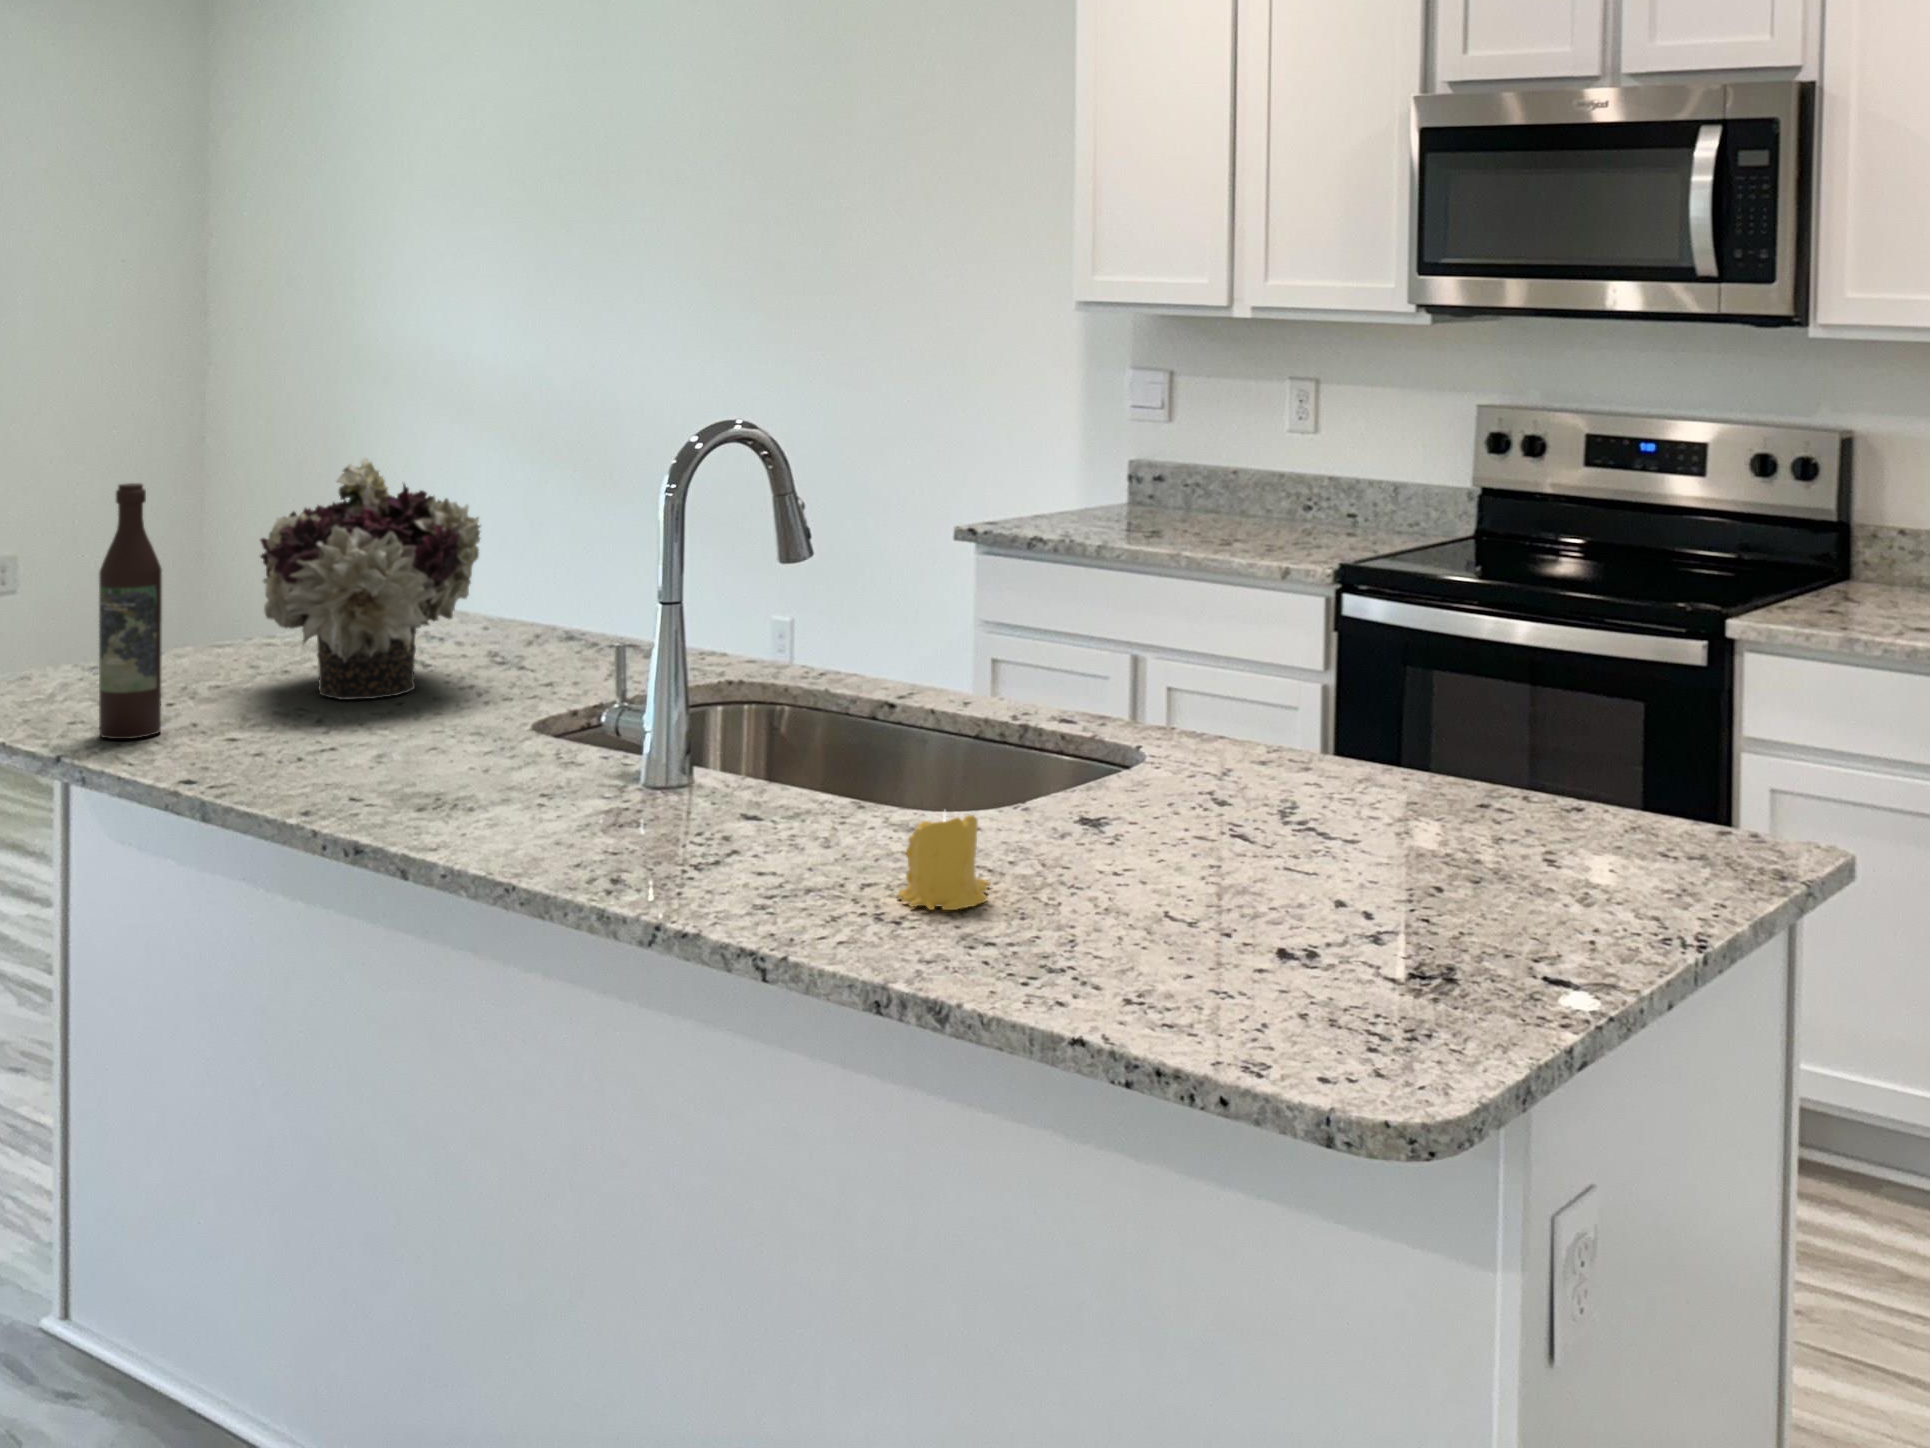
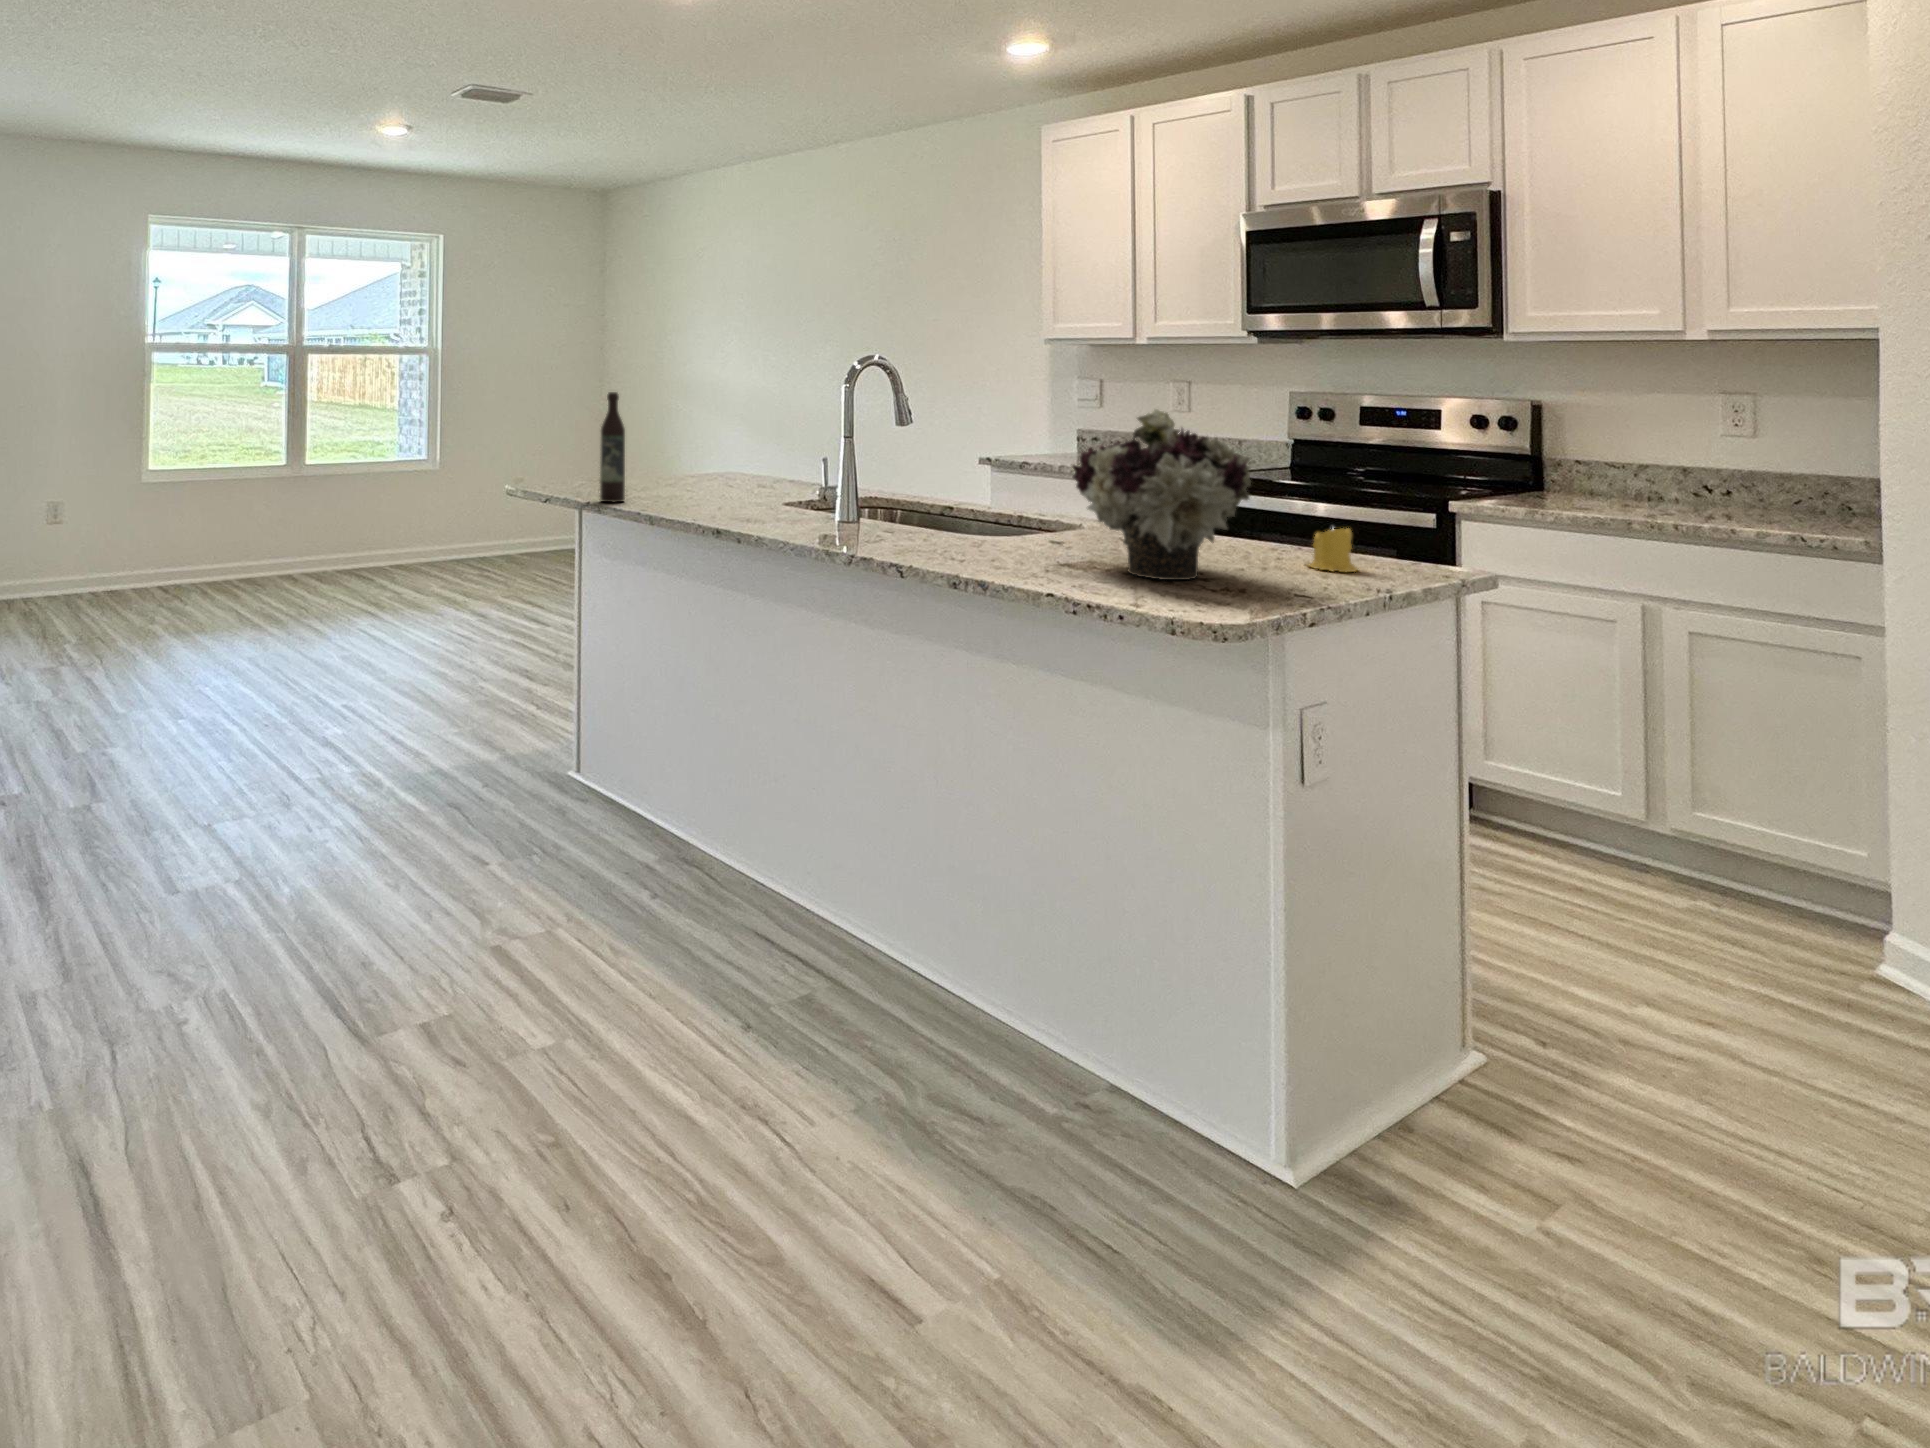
flower arrangement: present [260,458,480,700] -> present [1072,409,1251,580]
candle: present [897,815,990,910] -> present [1309,528,1359,572]

